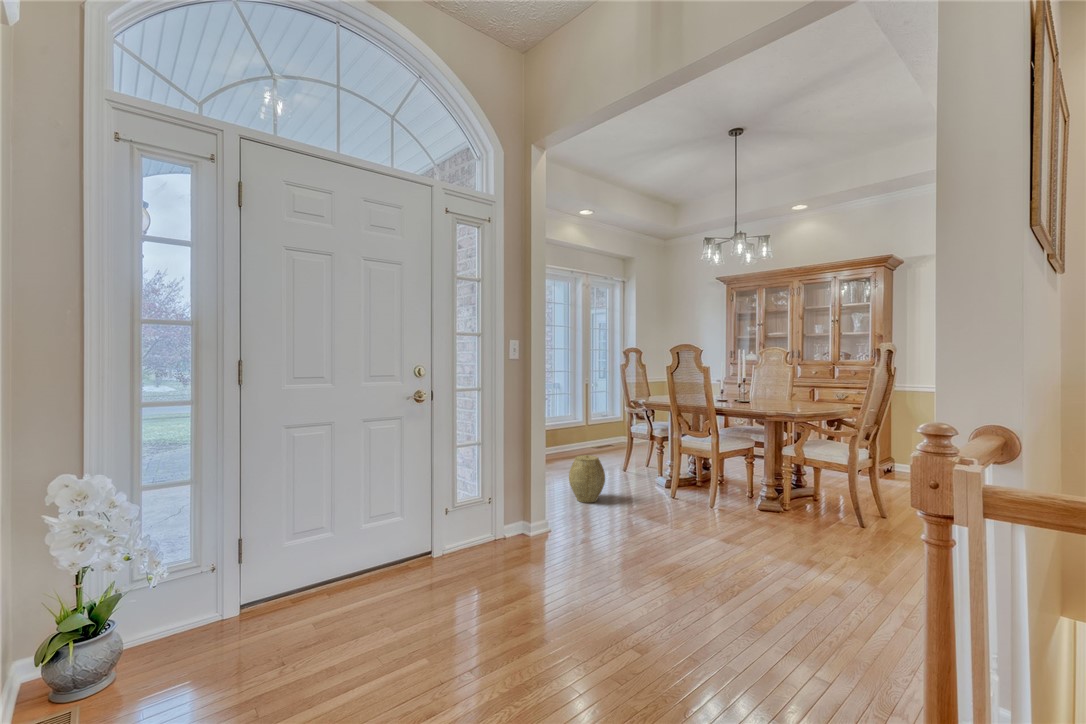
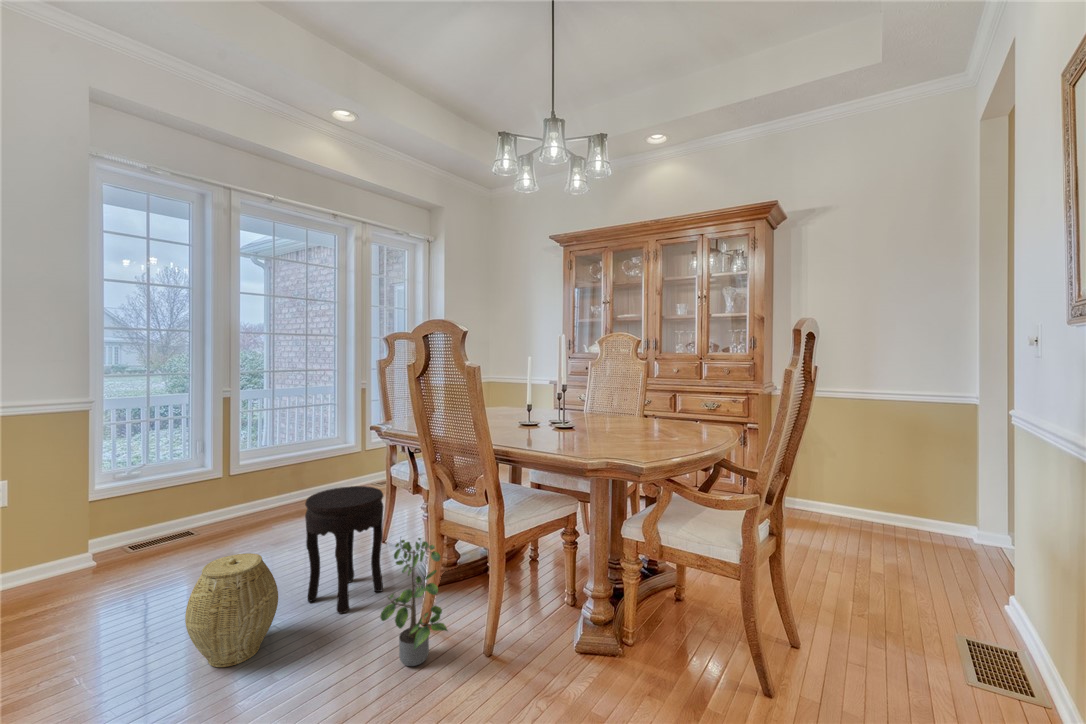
side table: none [603,433,641,493] -> present [305,486,383,614]
potted plant: none [660,447,697,508] -> present [381,538,448,666]

